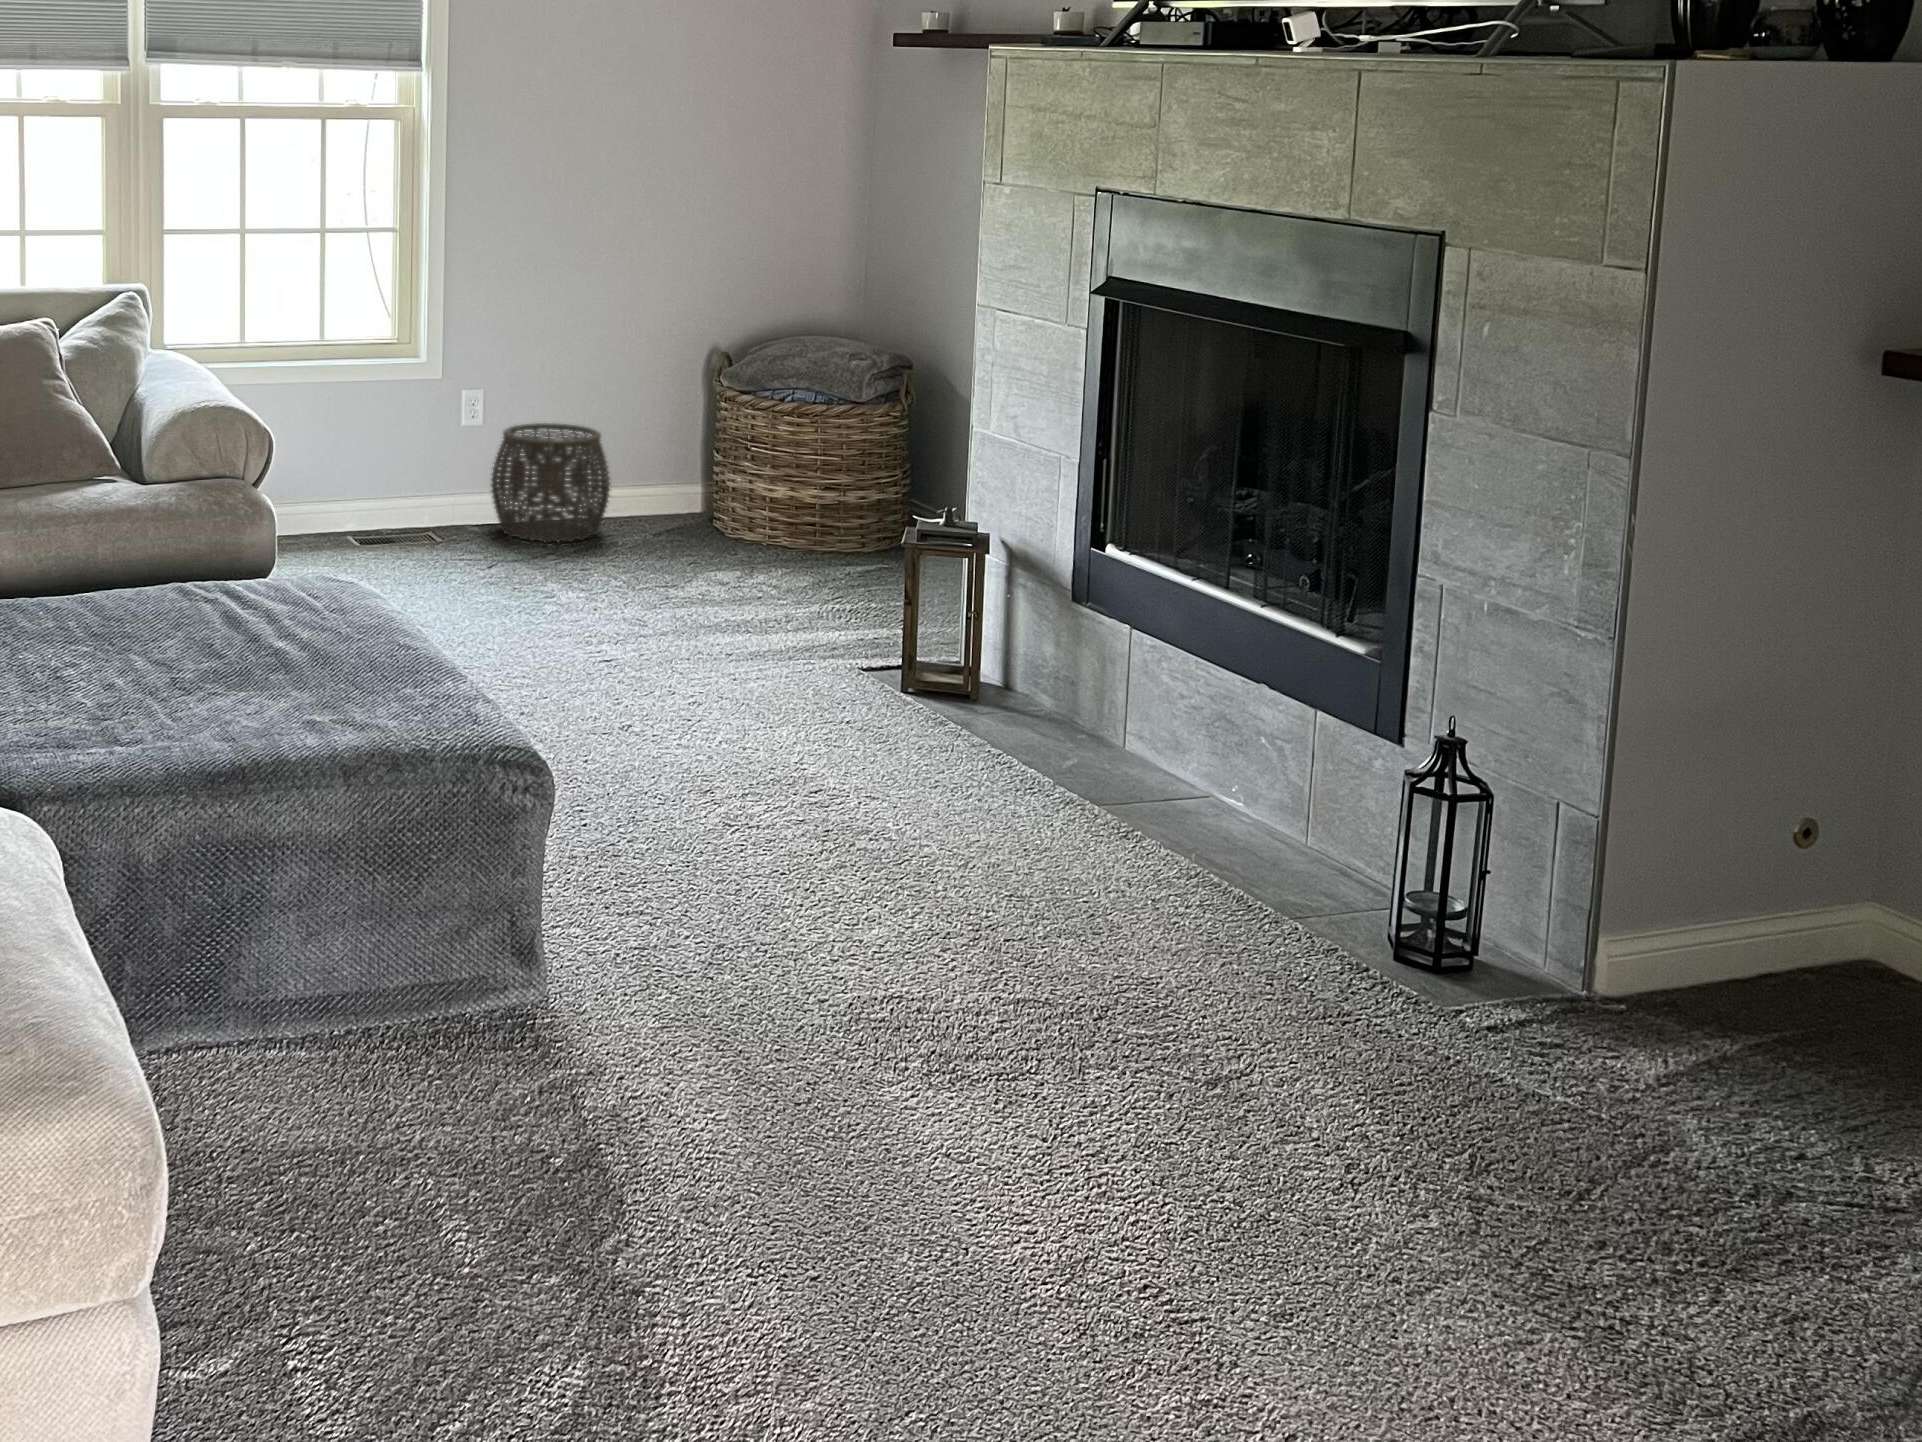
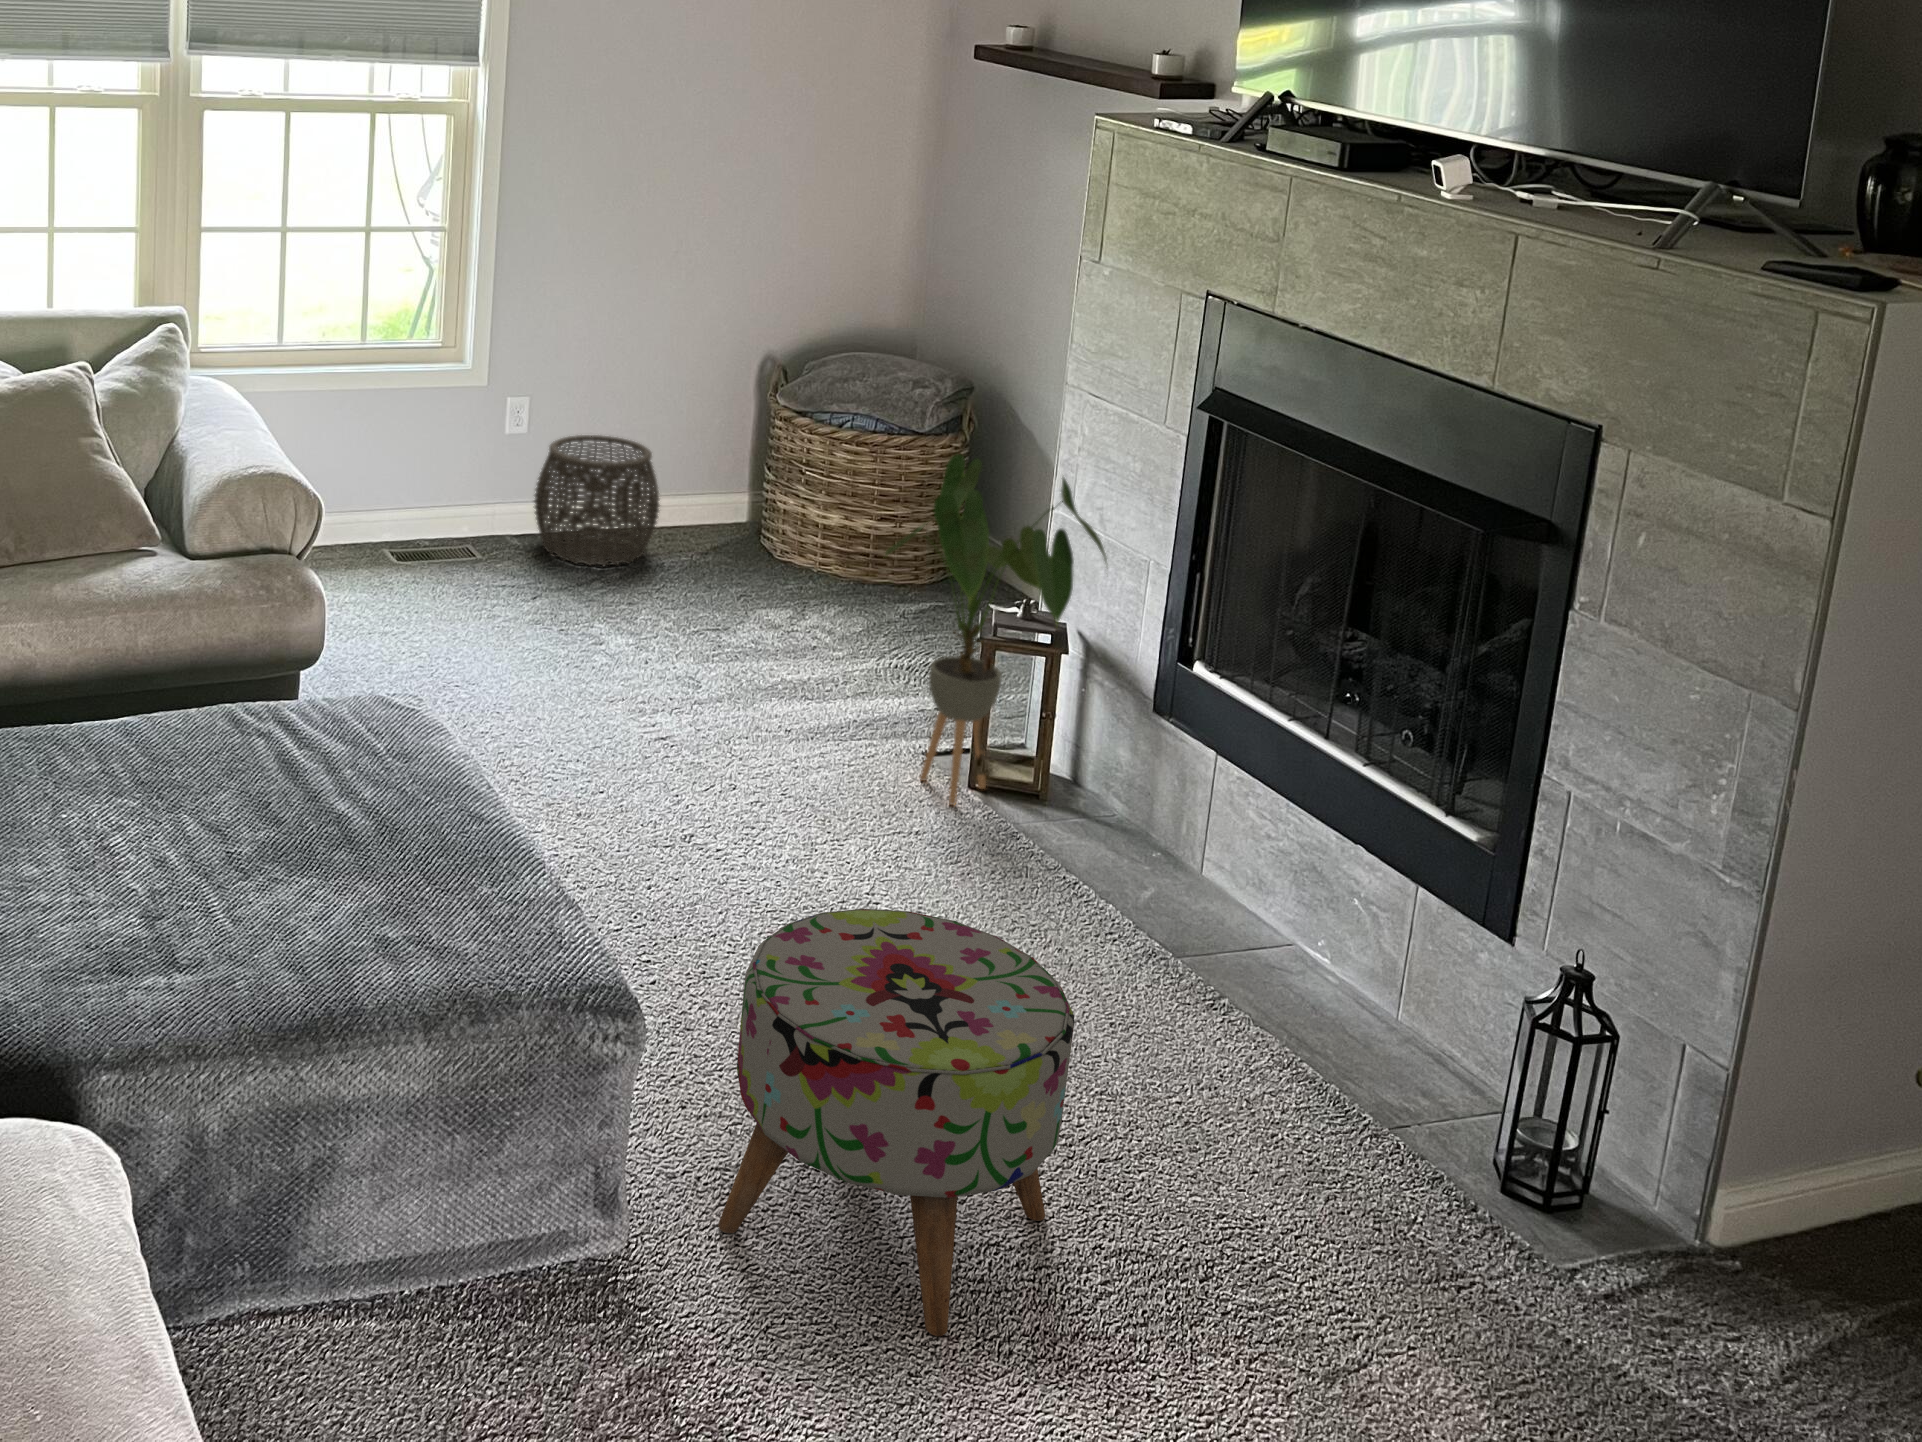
house plant: none [807,363,1020,702] -> present [886,454,1106,805]
ottoman: none [634,699,960,1060] -> present [718,909,1075,1336]

